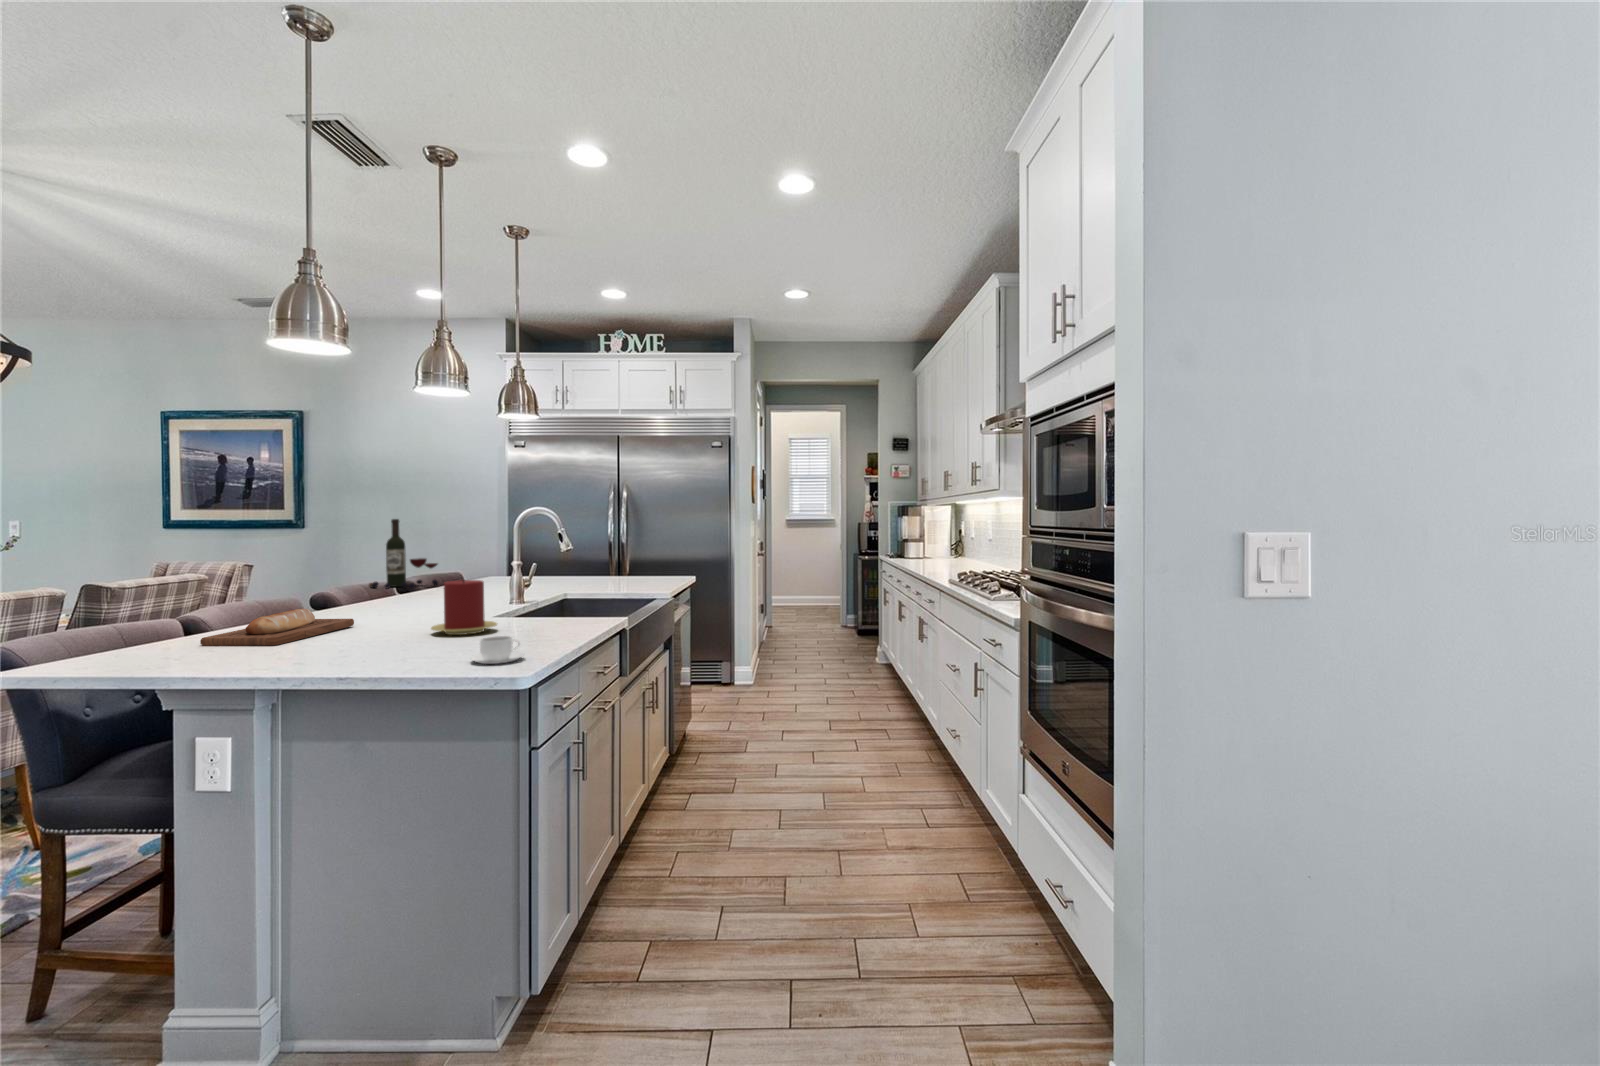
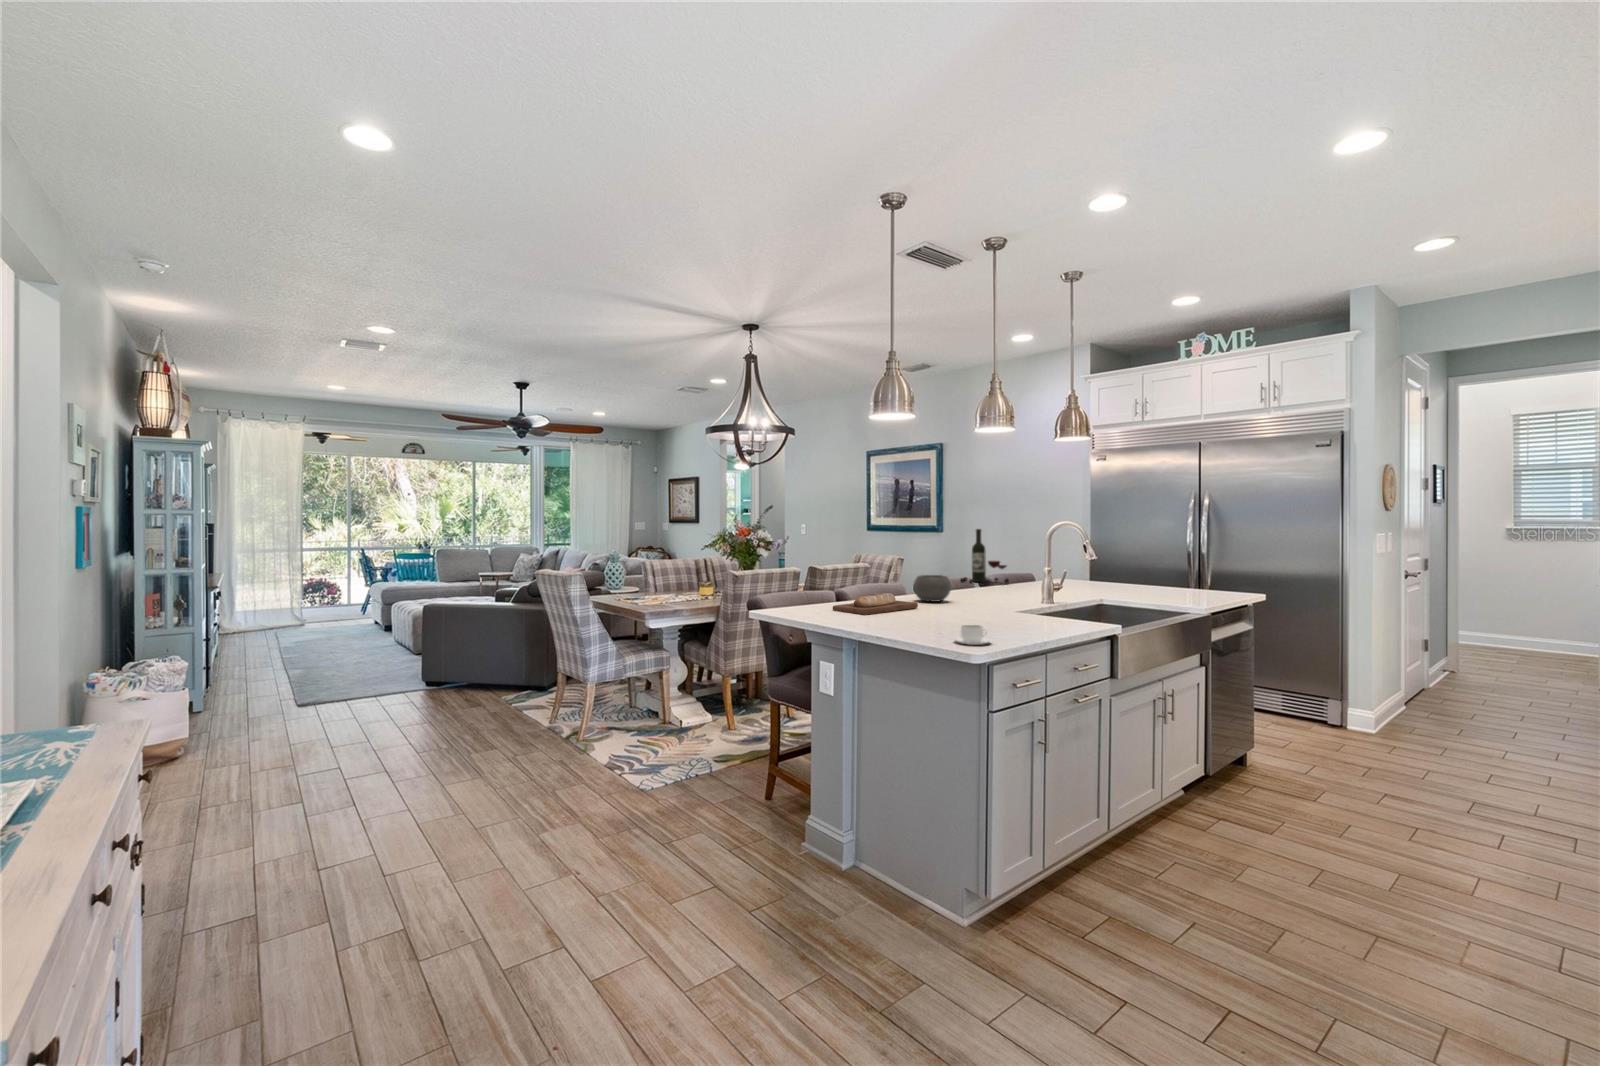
bowl: none [332,579,392,616] -> present [914,575,951,601]
candle: present [431,580,497,635] -> none [955,581,1003,622]

